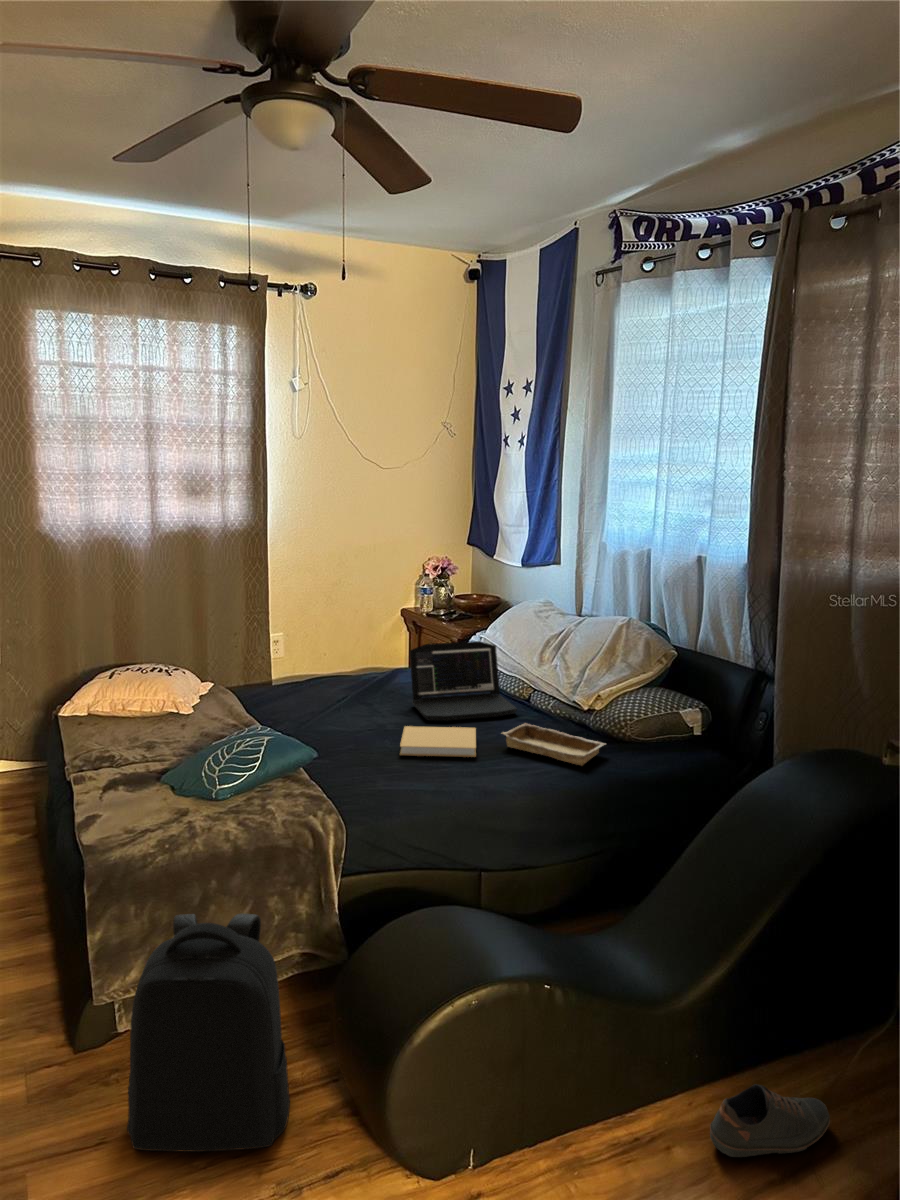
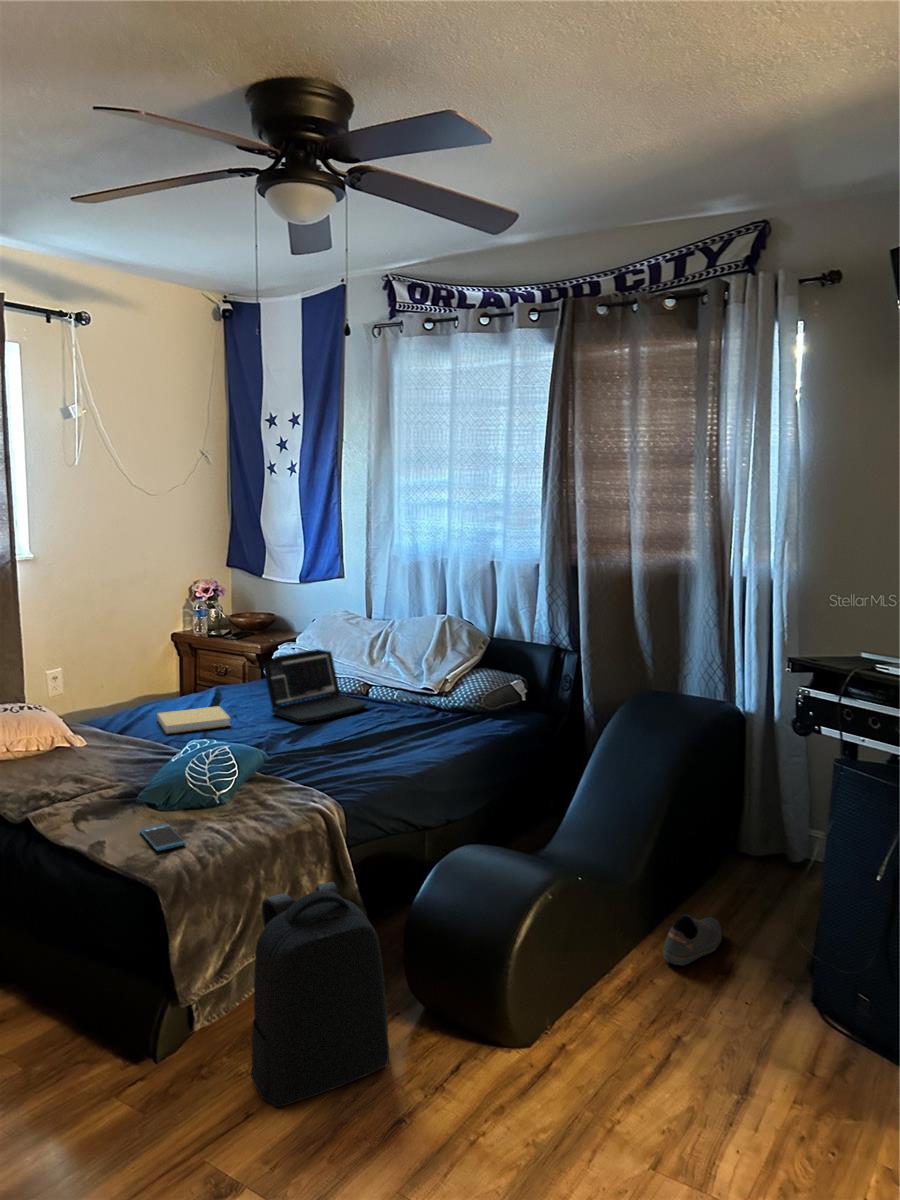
tray: present [503,723,605,765] -> none [385,711,469,735]
book: present [400,726,476,757] -> present [157,706,231,734]
smartphone: none [113,808,157,836] -> present [140,824,185,851]

